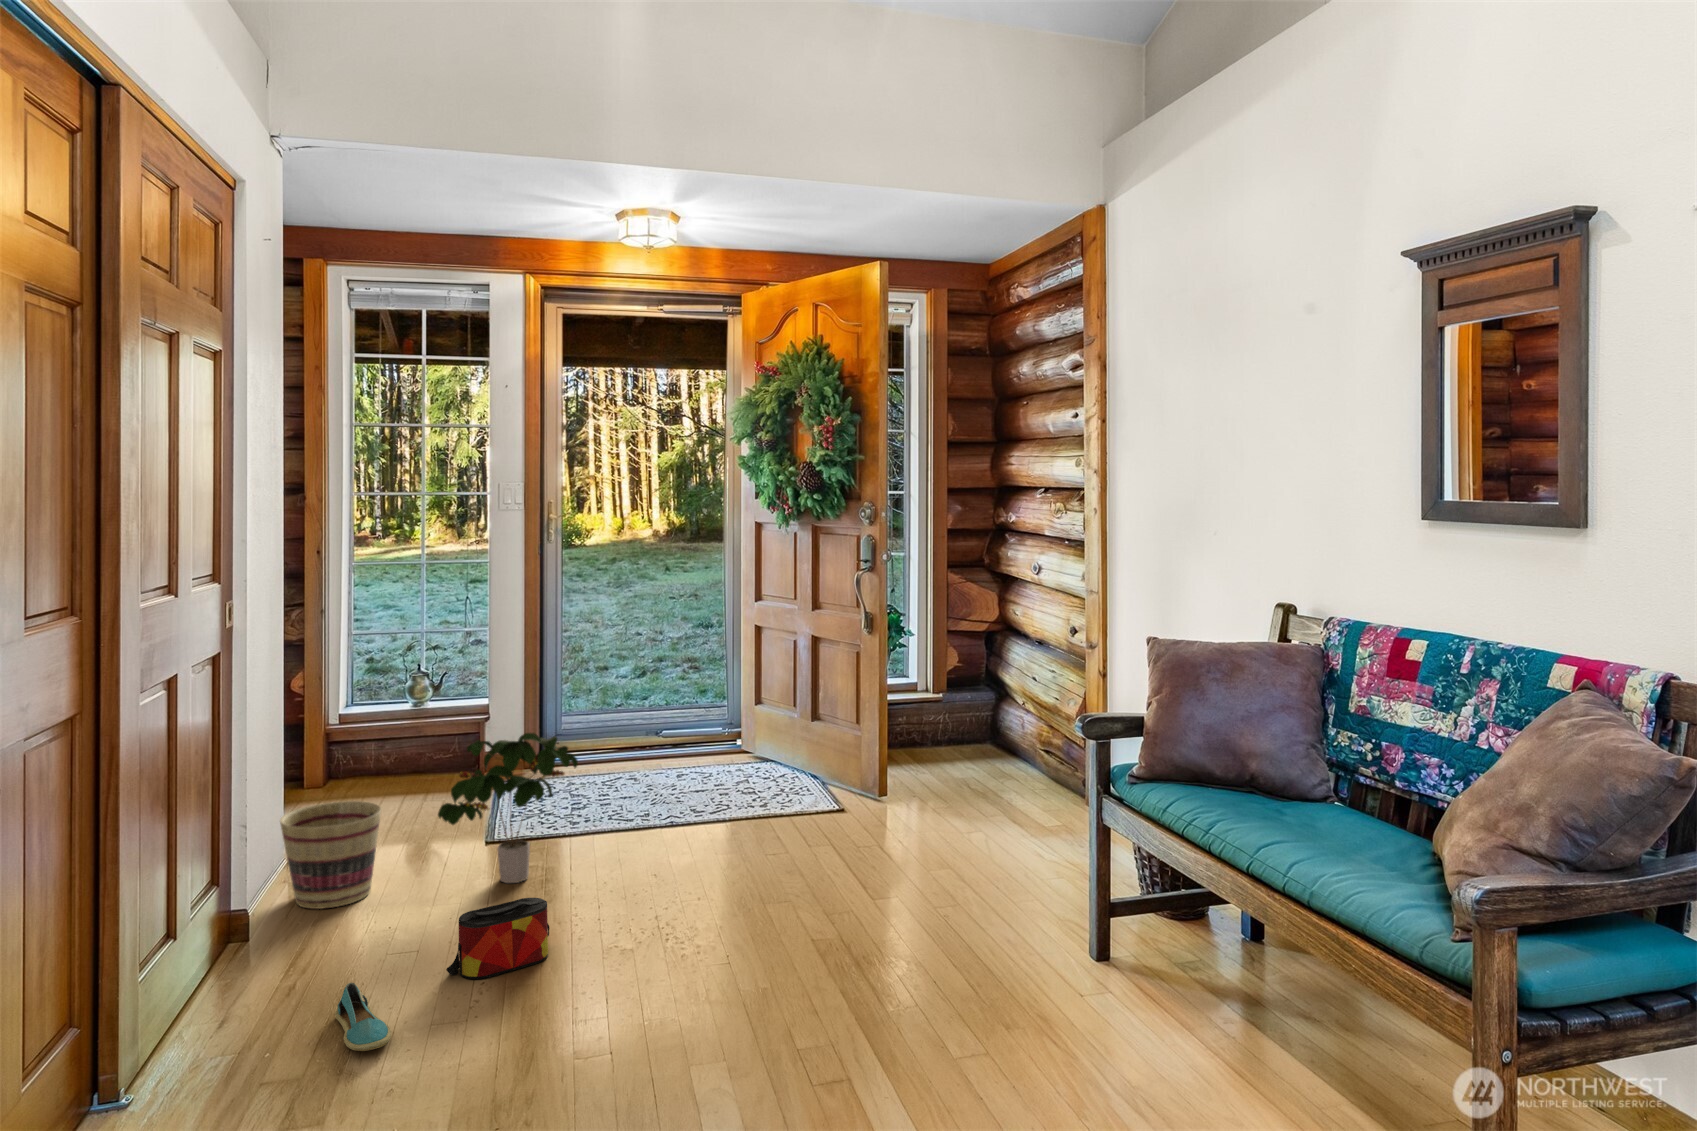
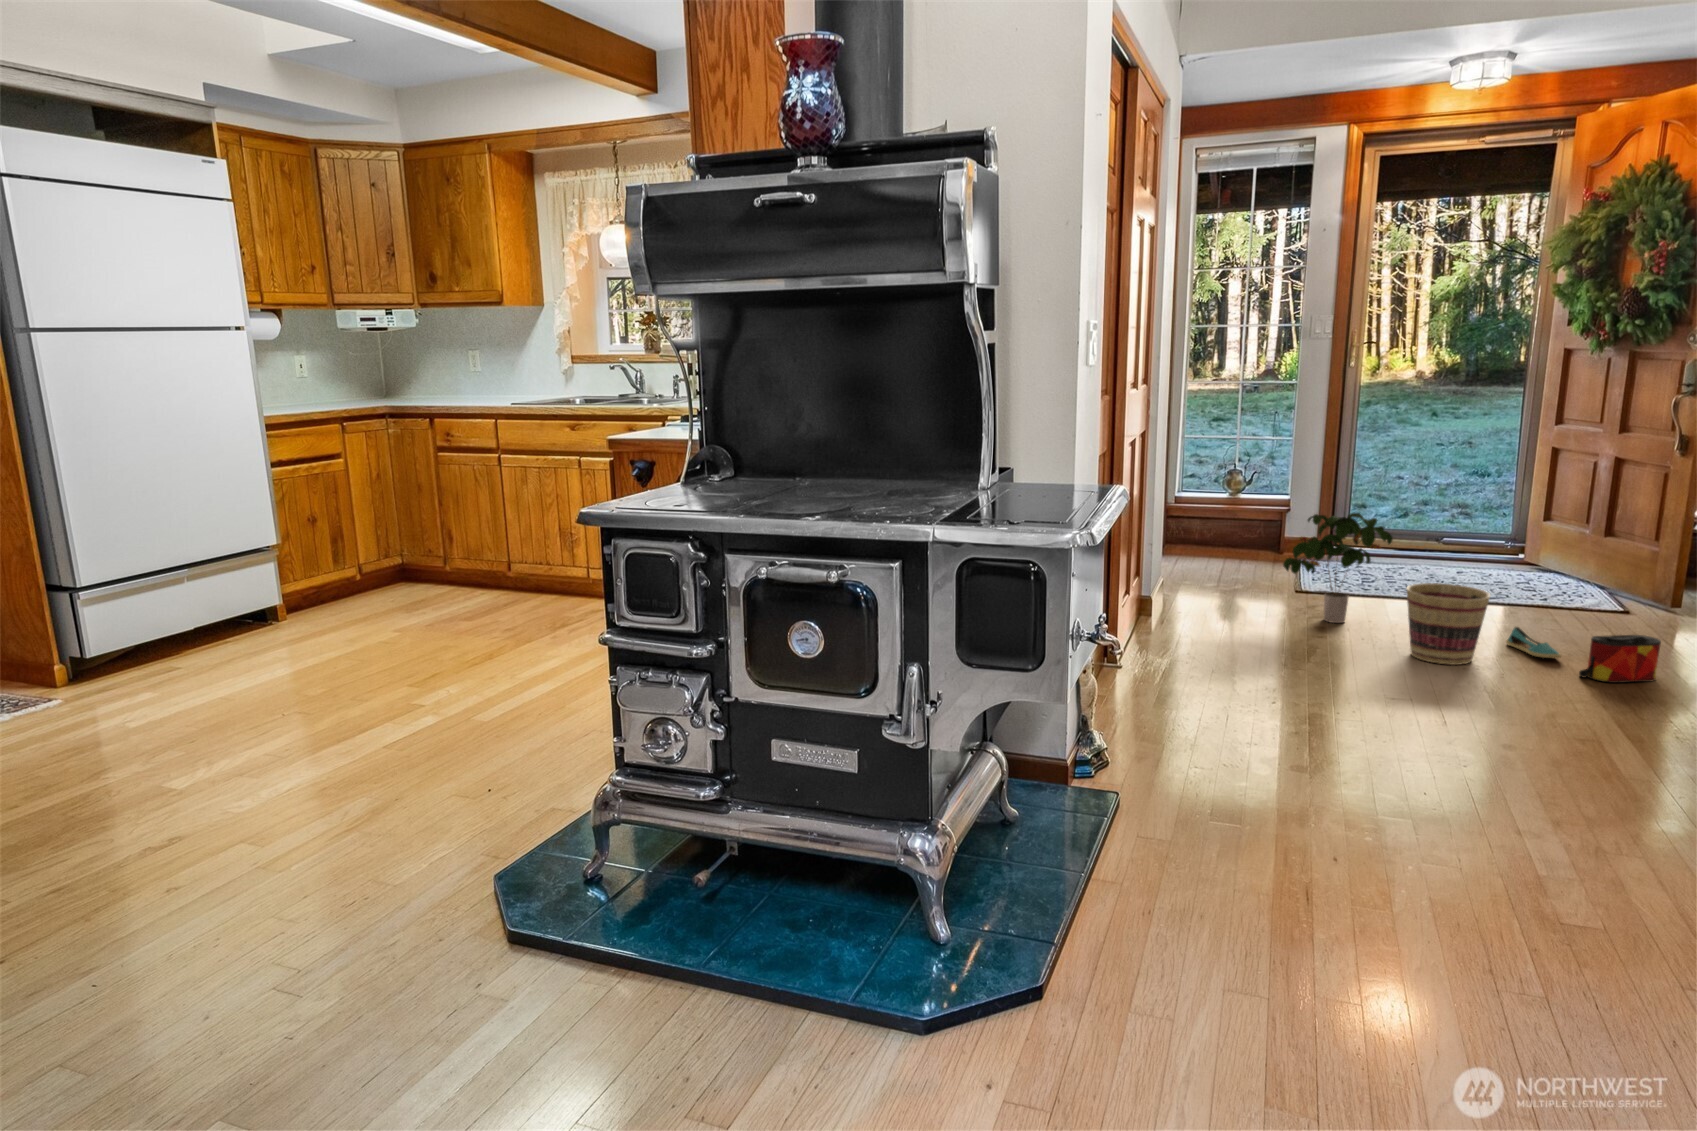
basket: present [280,801,381,909] -> present [1407,583,1490,665]
bag: present [446,898,550,979] -> present [1579,635,1661,683]
shoe: present [335,983,391,1051] -> present [1506,627,1561,658]

